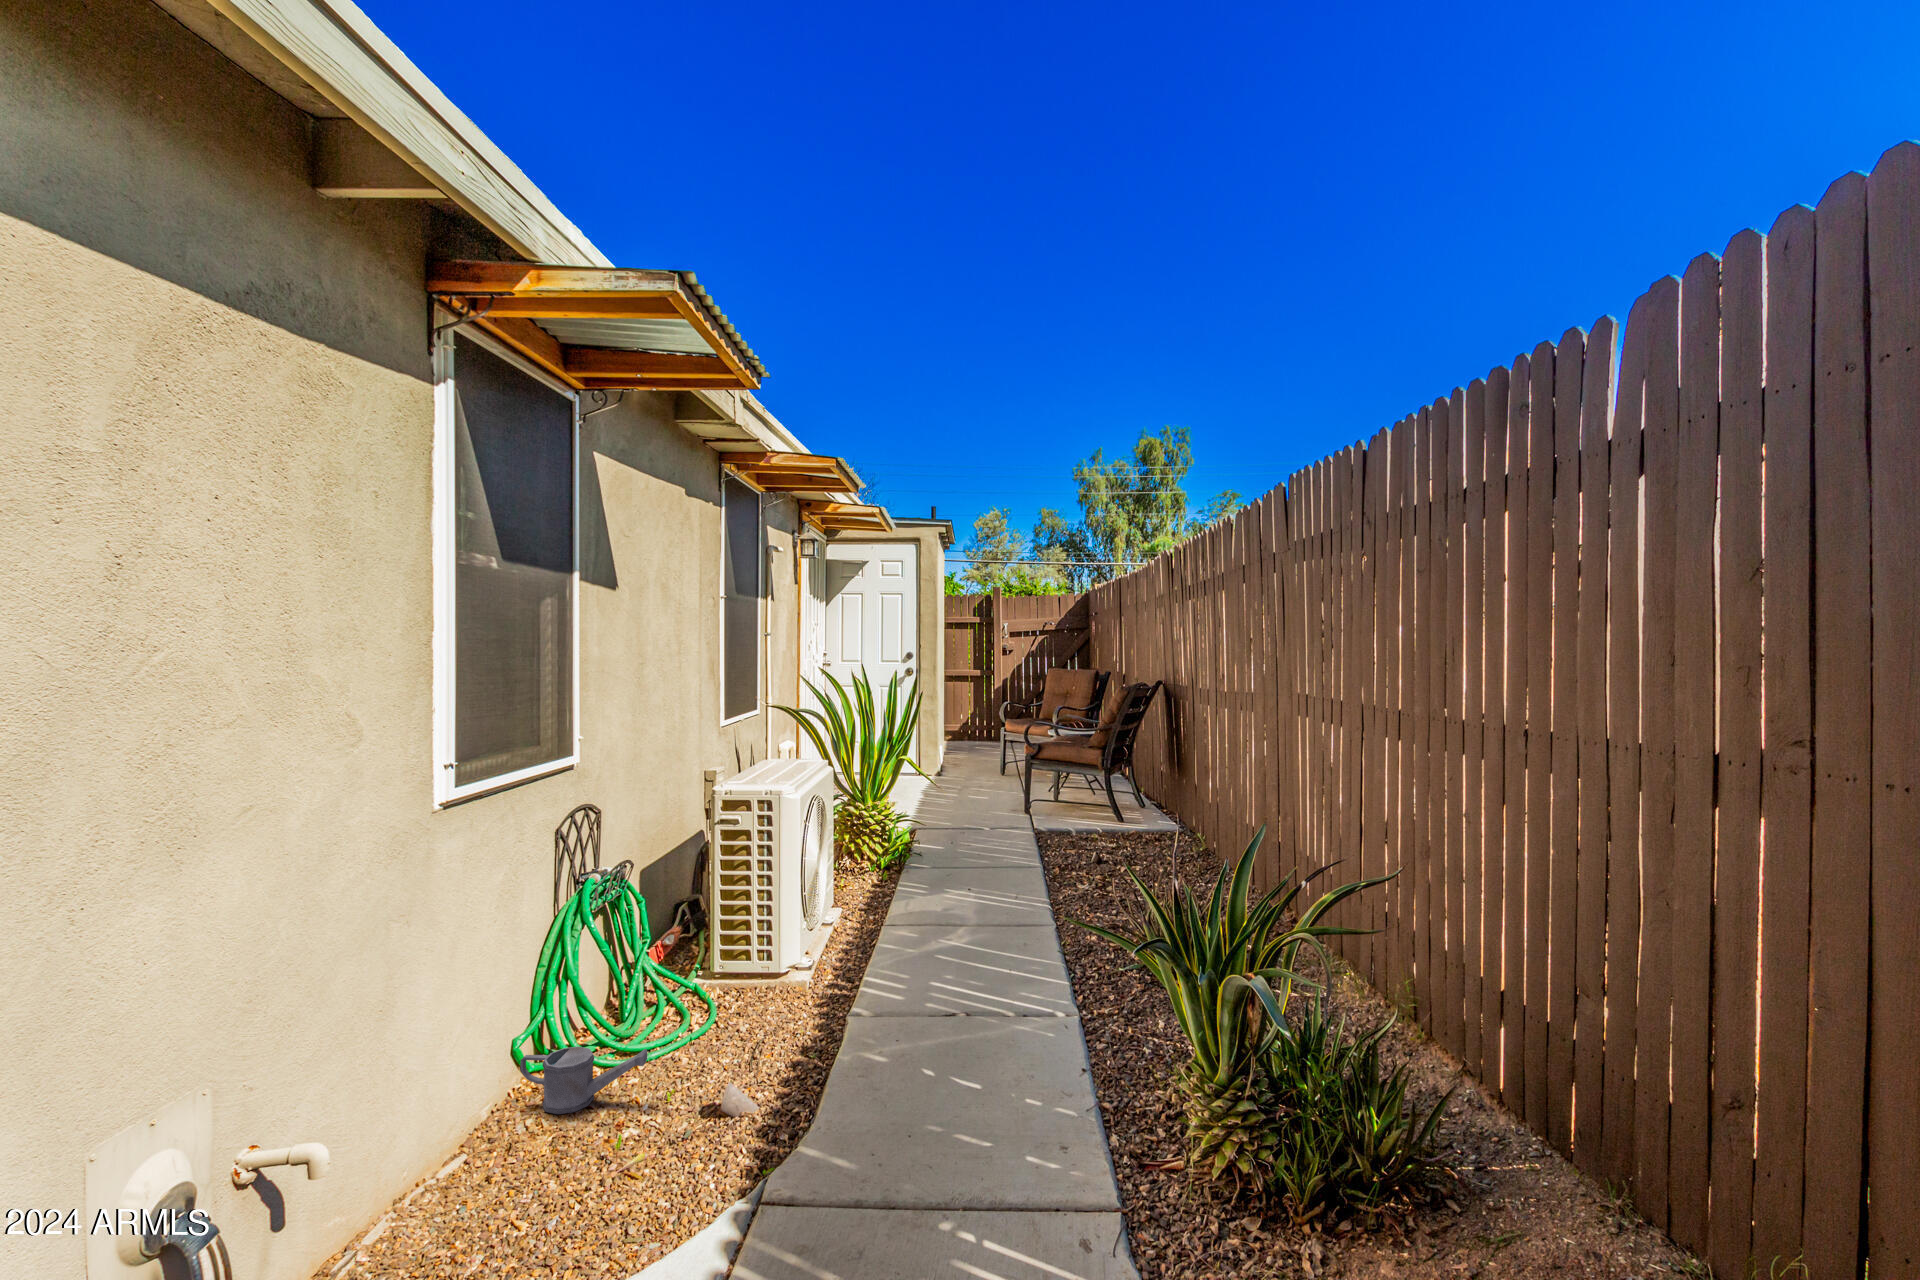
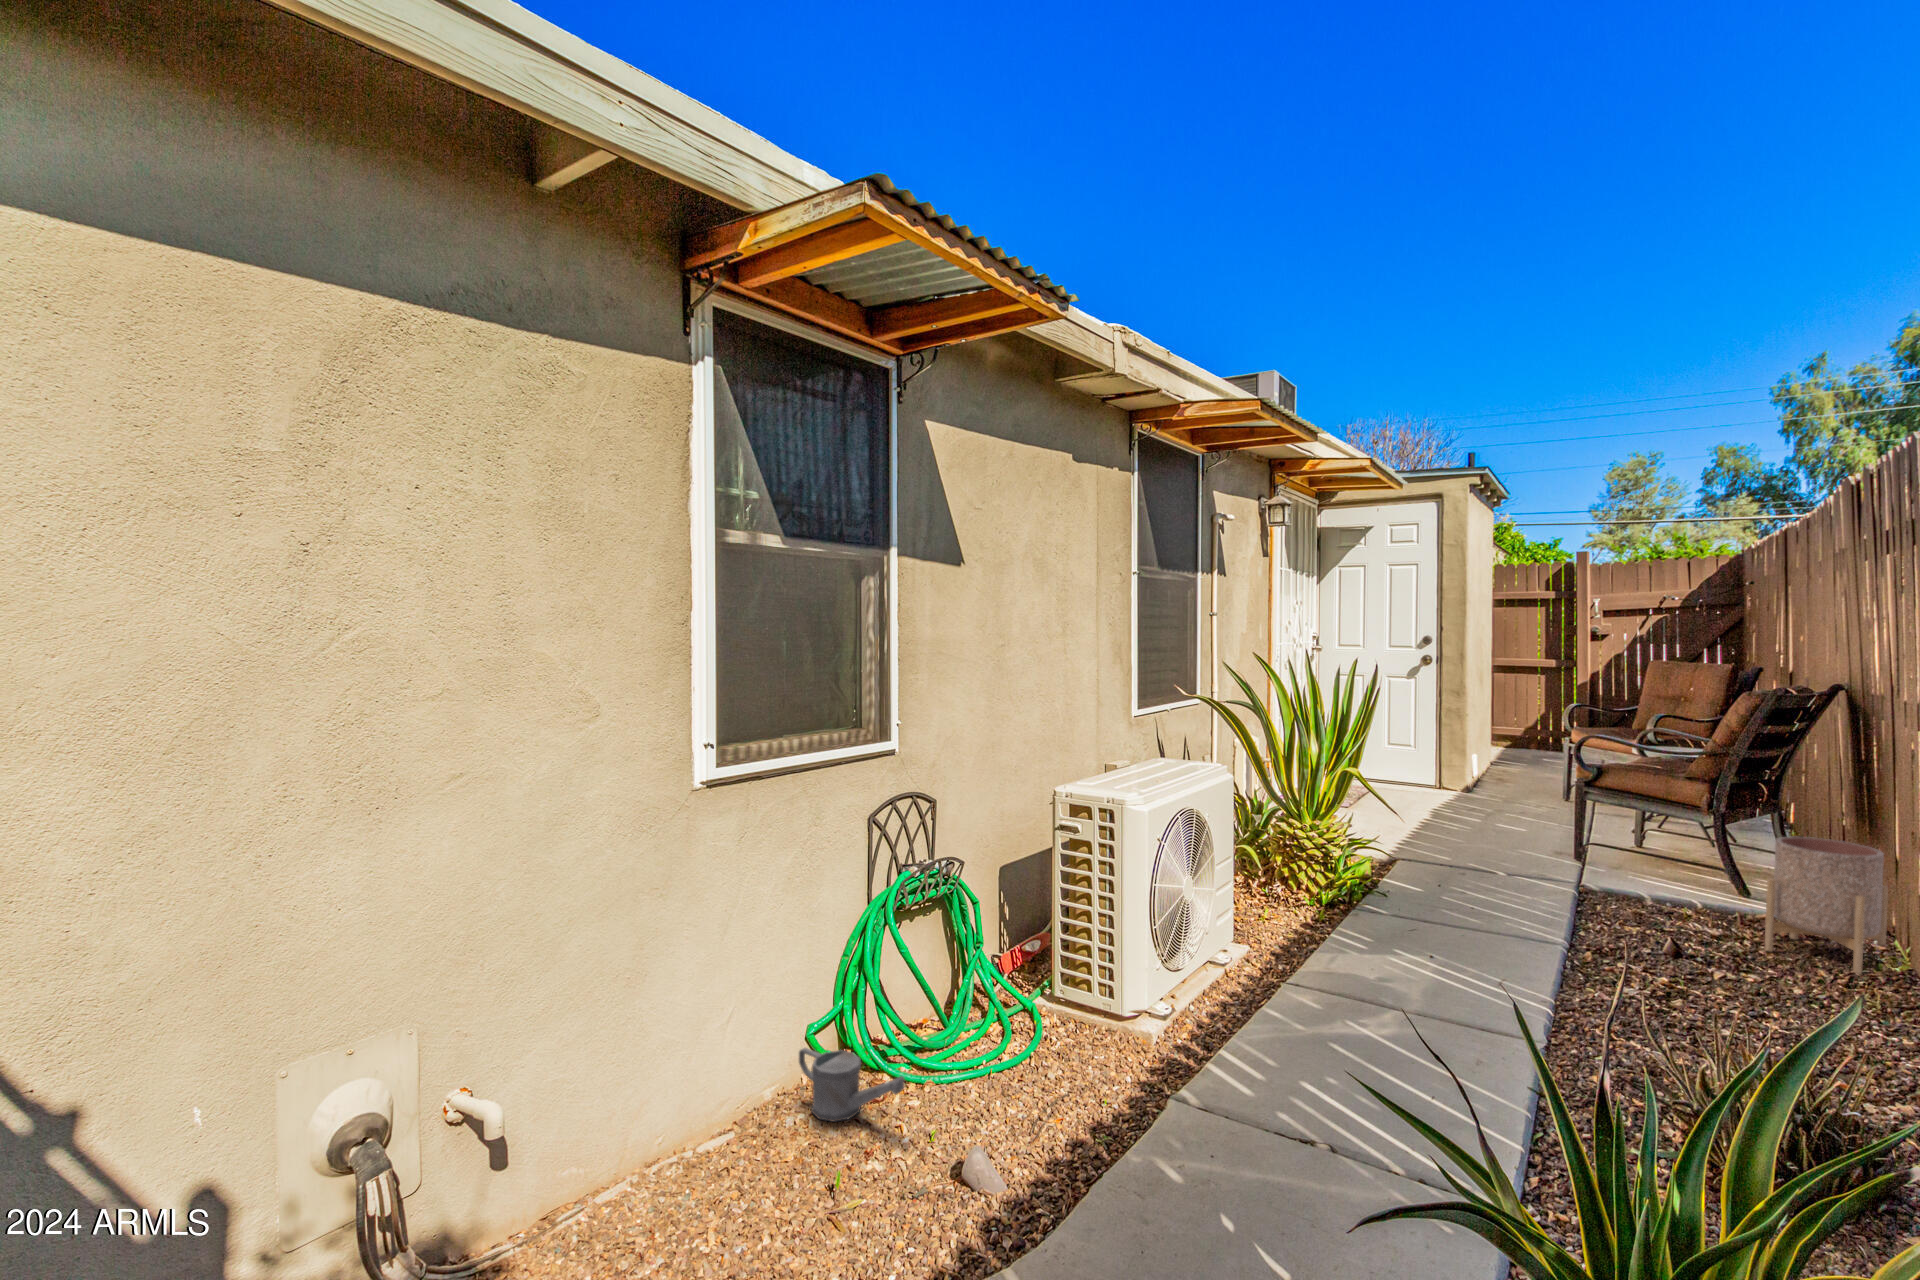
planter: none [1148,775,1203,855] -> present [1765,837,1888,974]

